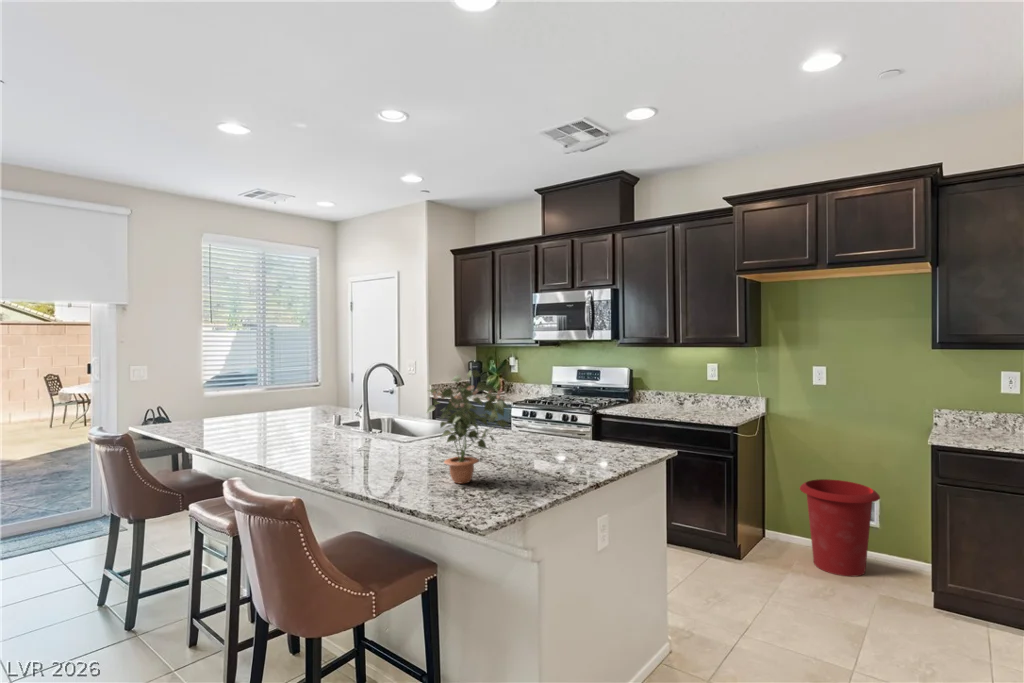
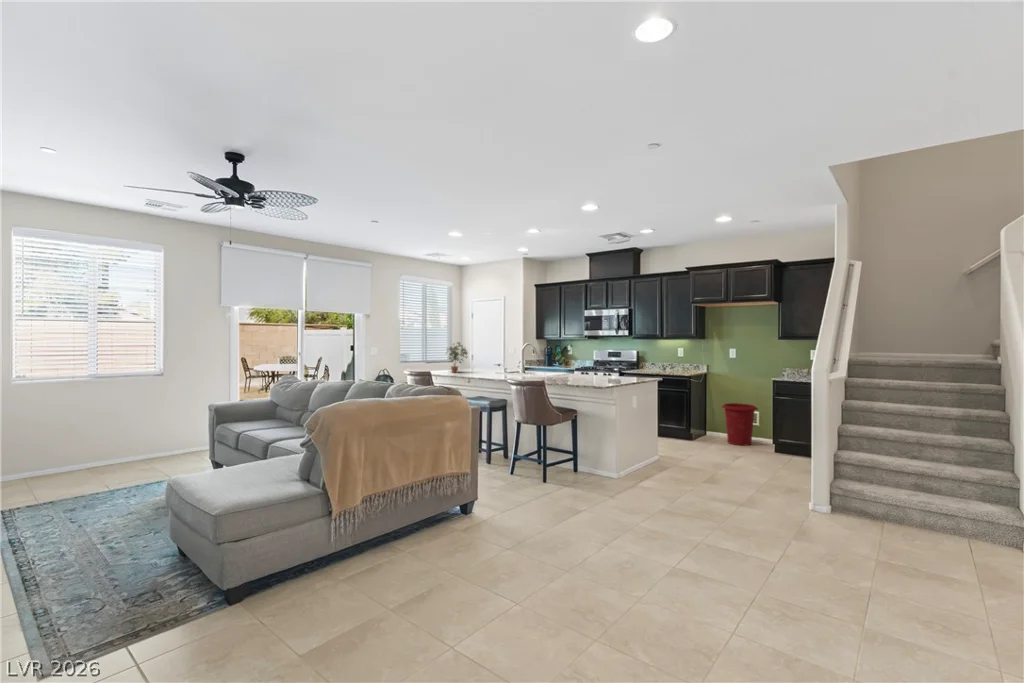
potted plant: present [427,370,509,483] -> present [447,342,468,373]

